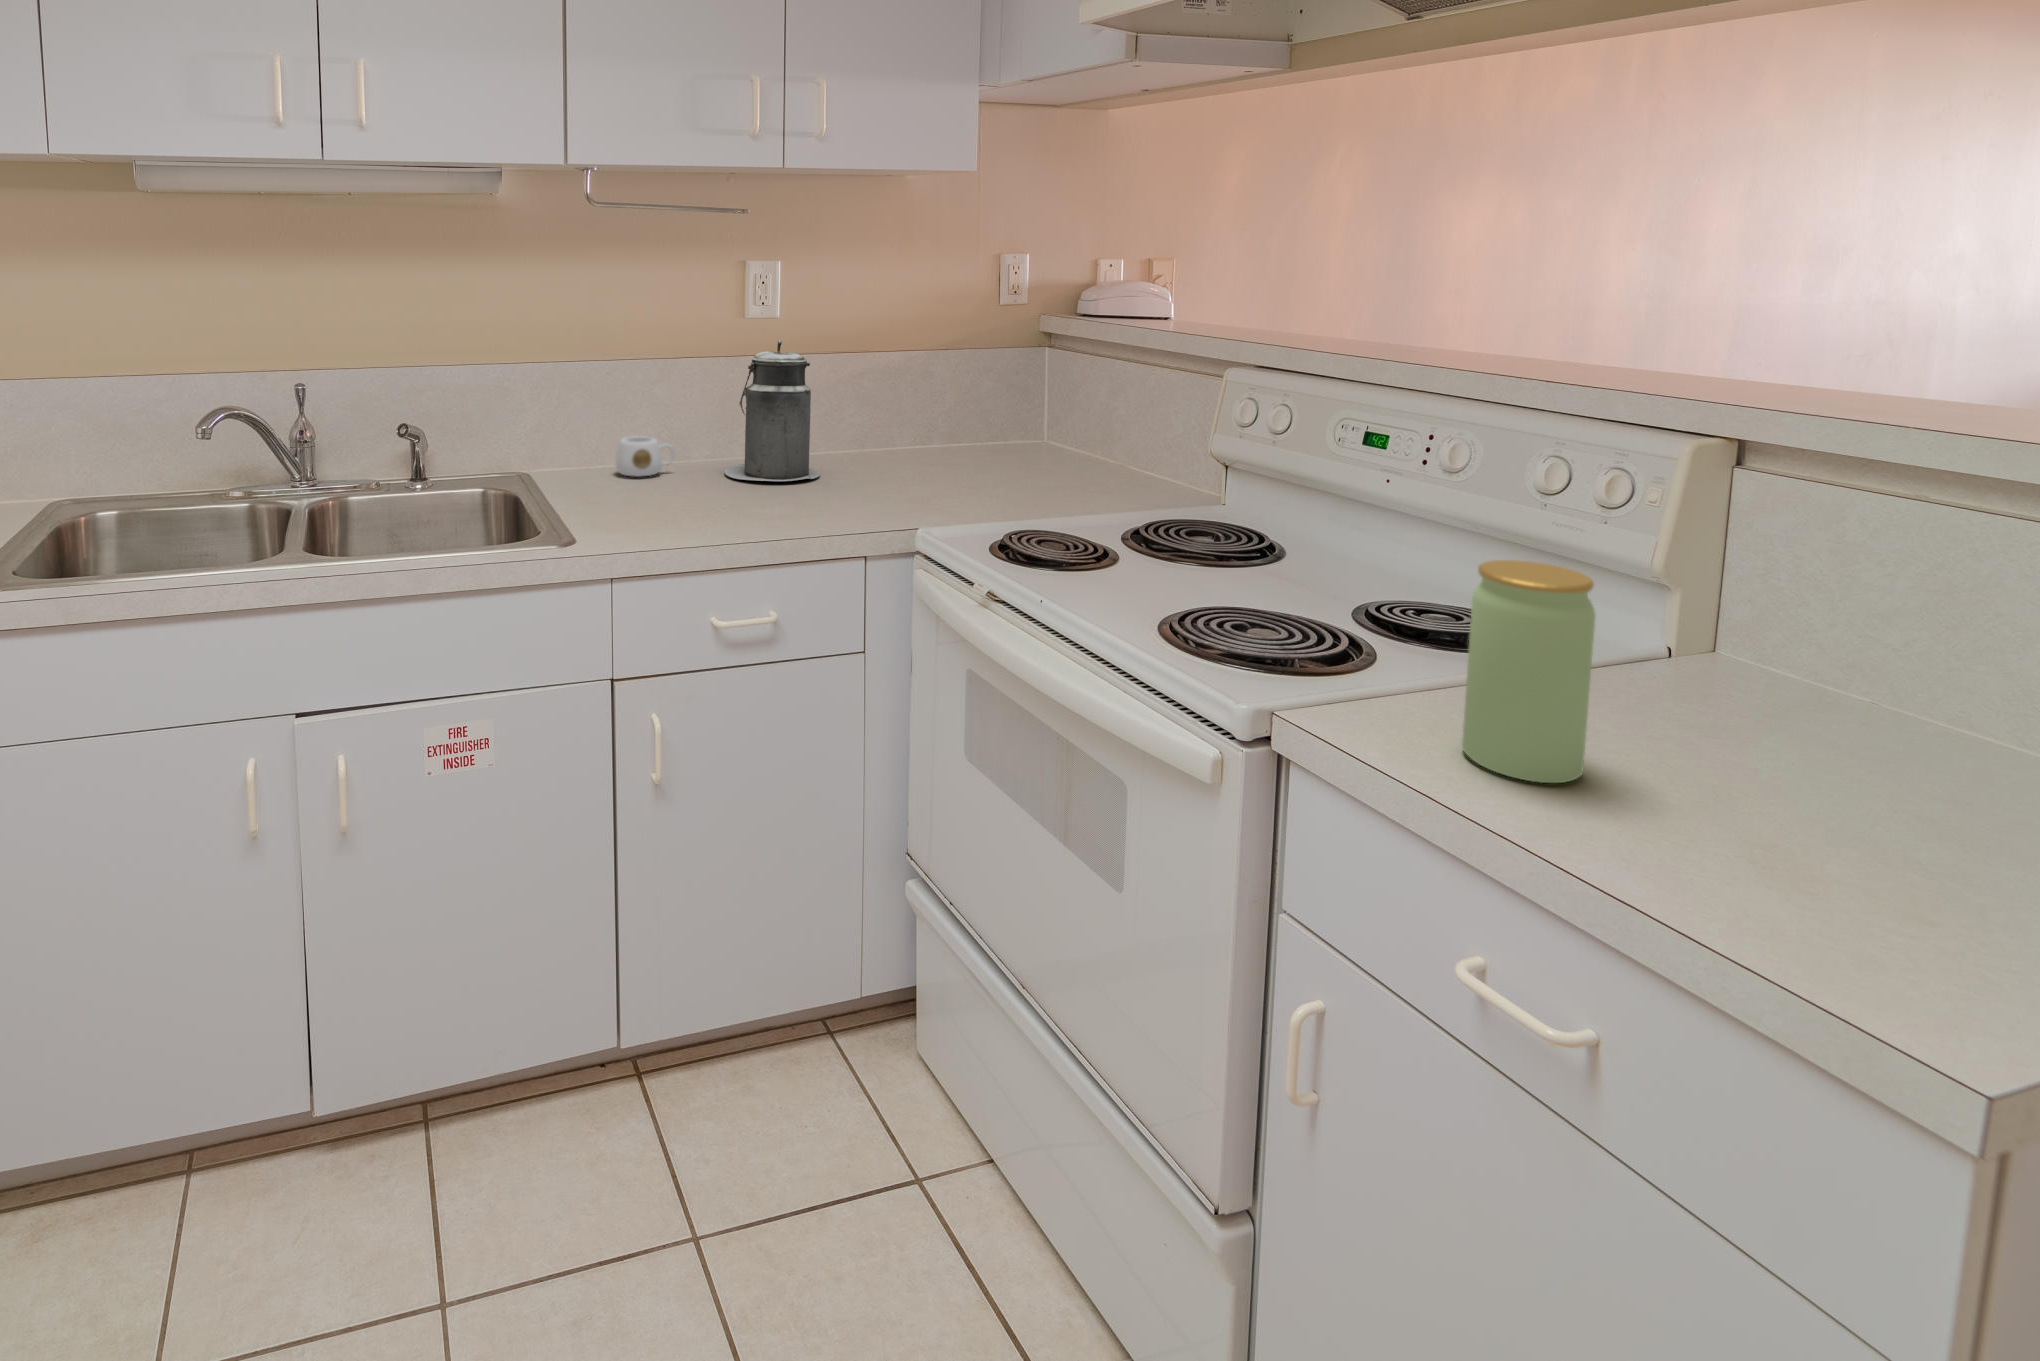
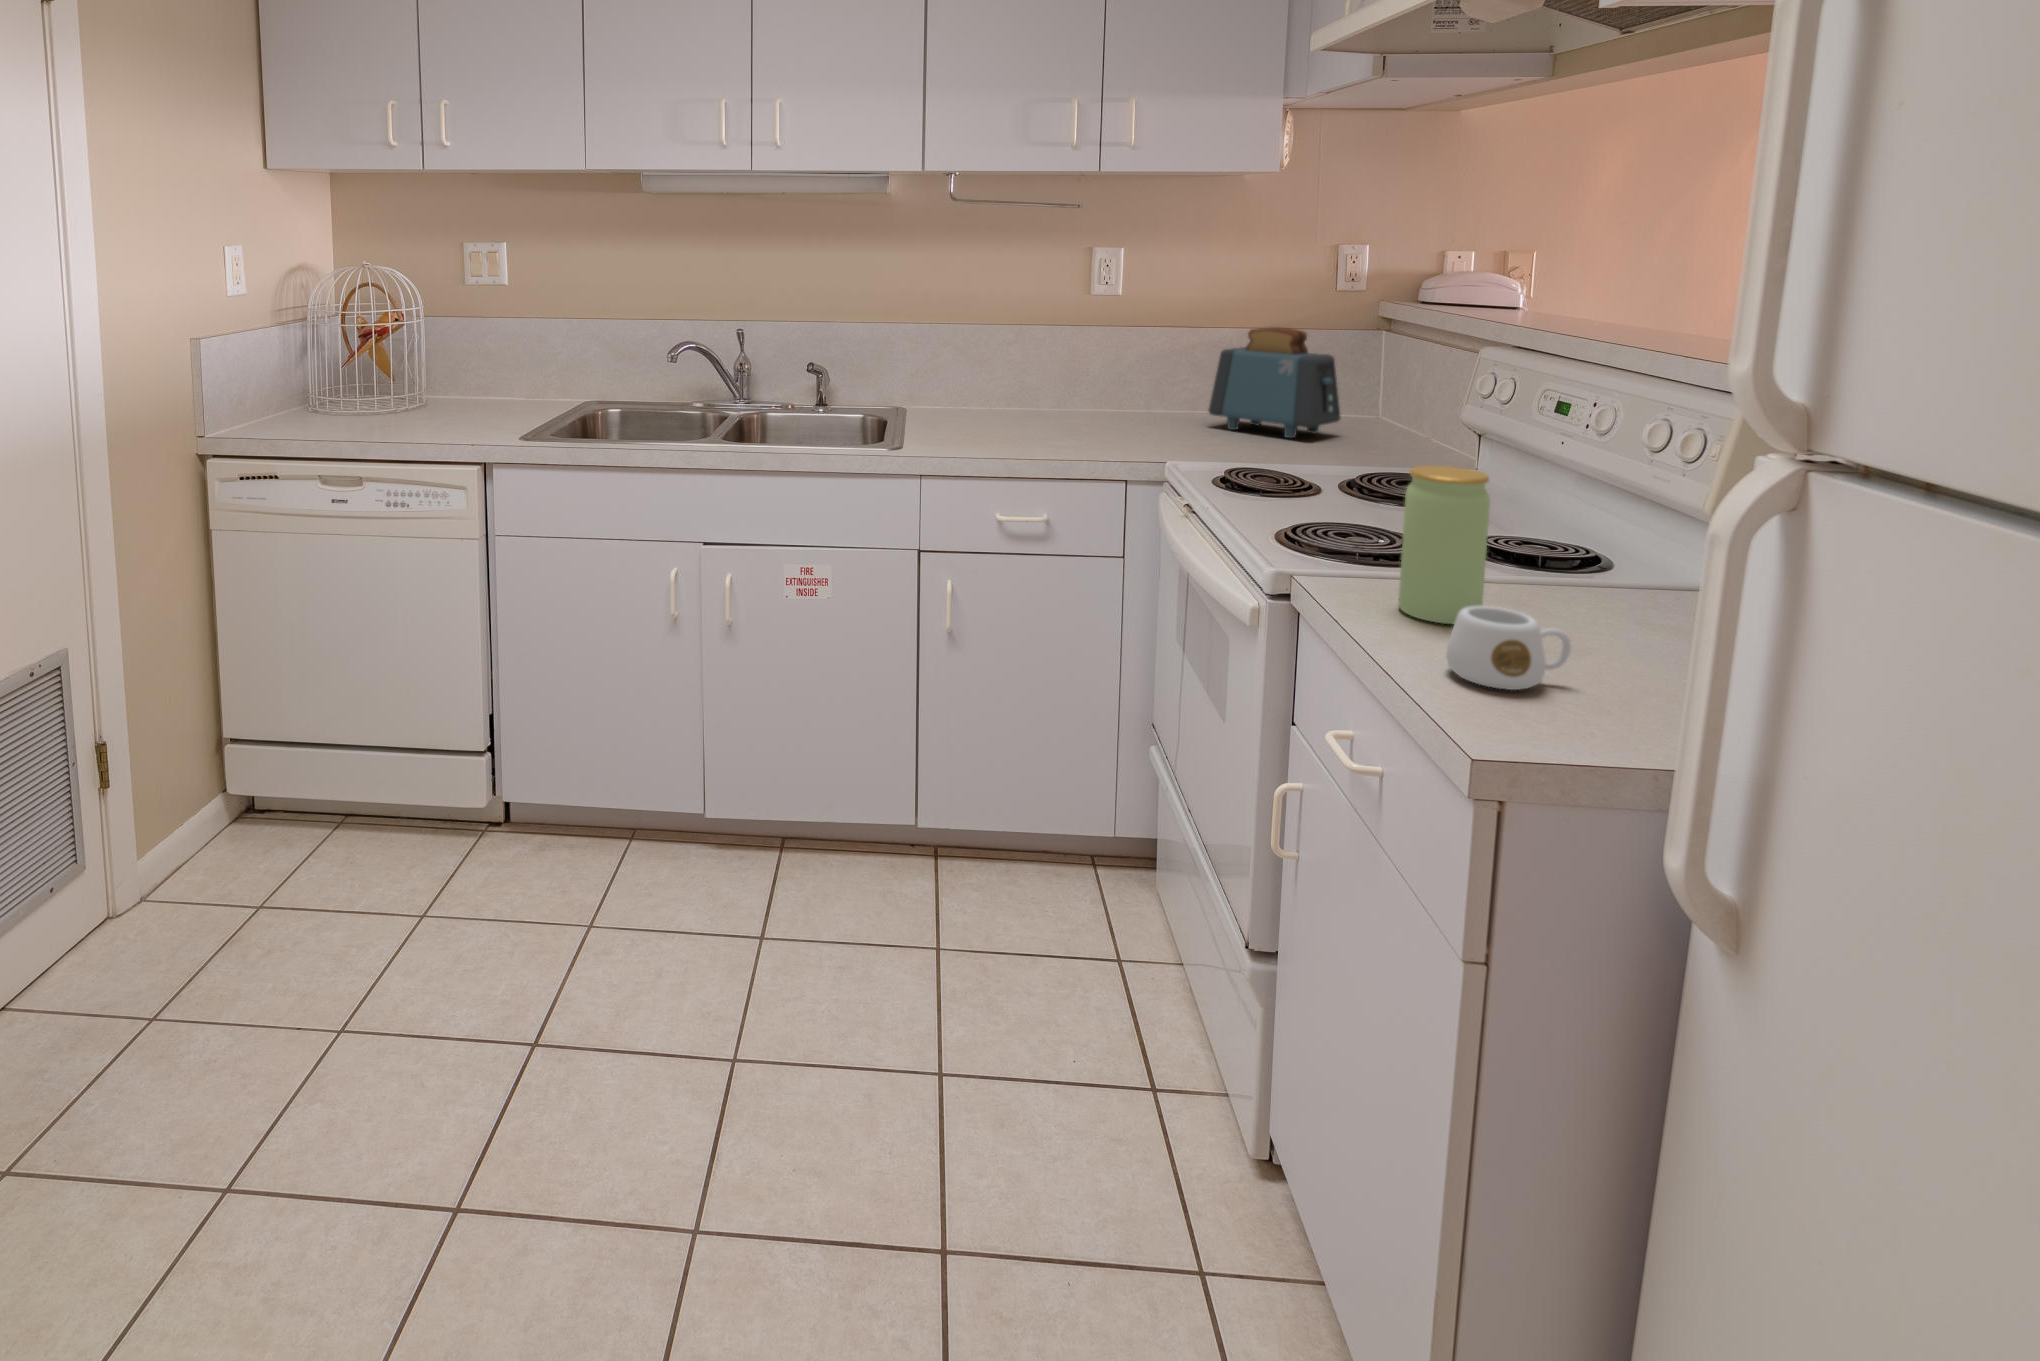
canister: present [724,340,820,481] -> none [1054,311,1134,427]
toaster: none [897,350,1036,477] -> present [1208,327,1340,438]
mug: present [616,436,675,477] -> present [1446,606,1571,690]

